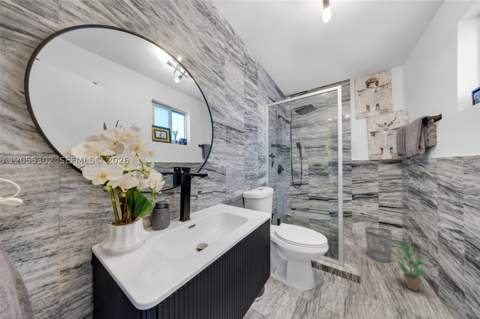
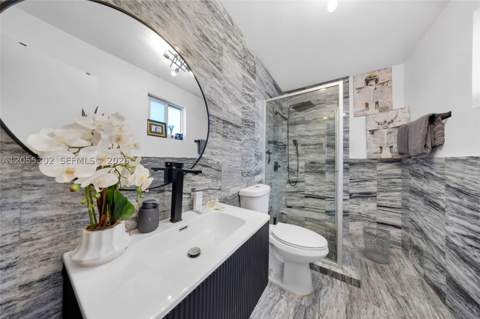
potted plant: present [397,241,425,291] -> none [395,241,437,297]

